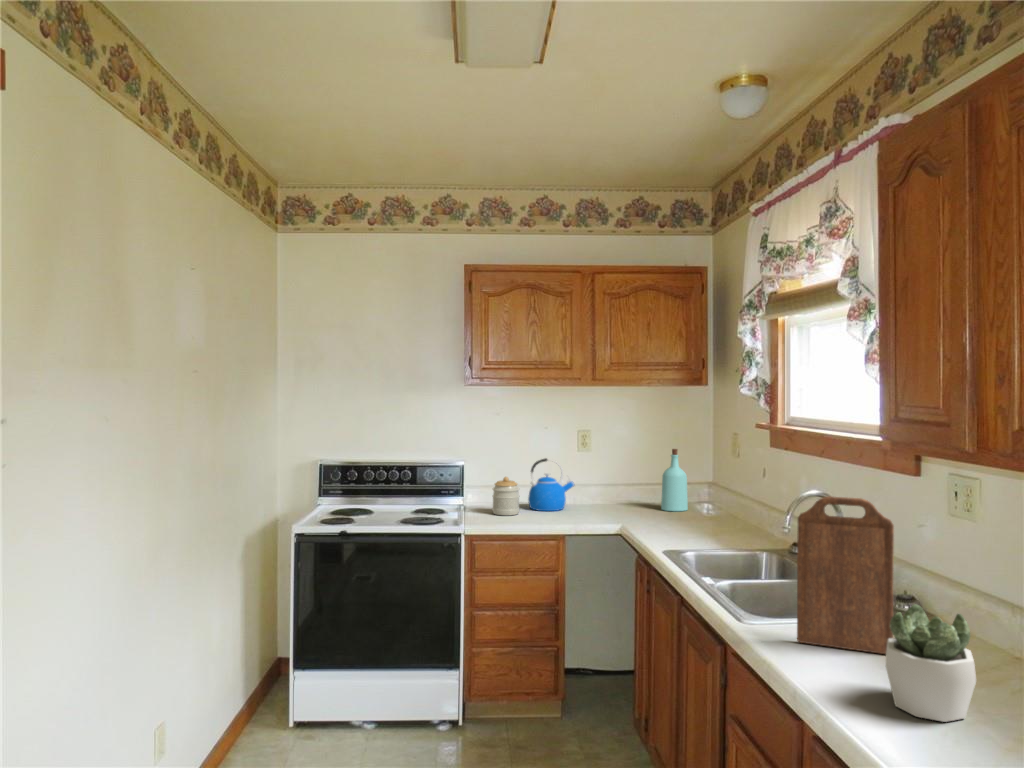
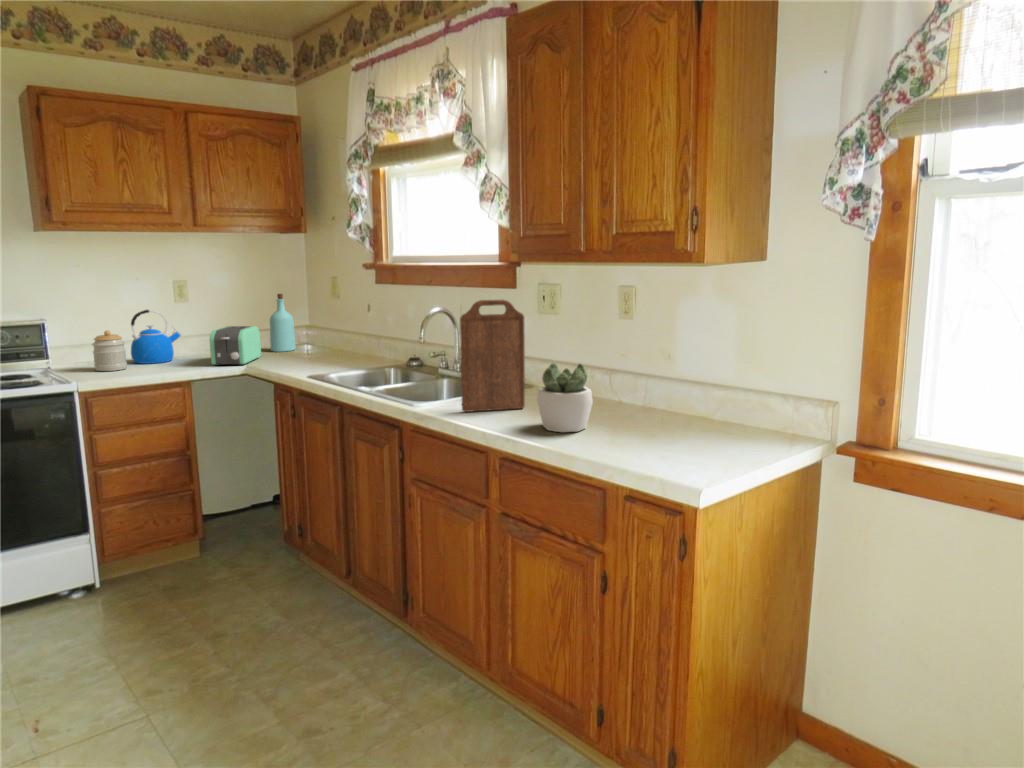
toaster: none [589,481,644,524] -> present [210,326,261,365]

